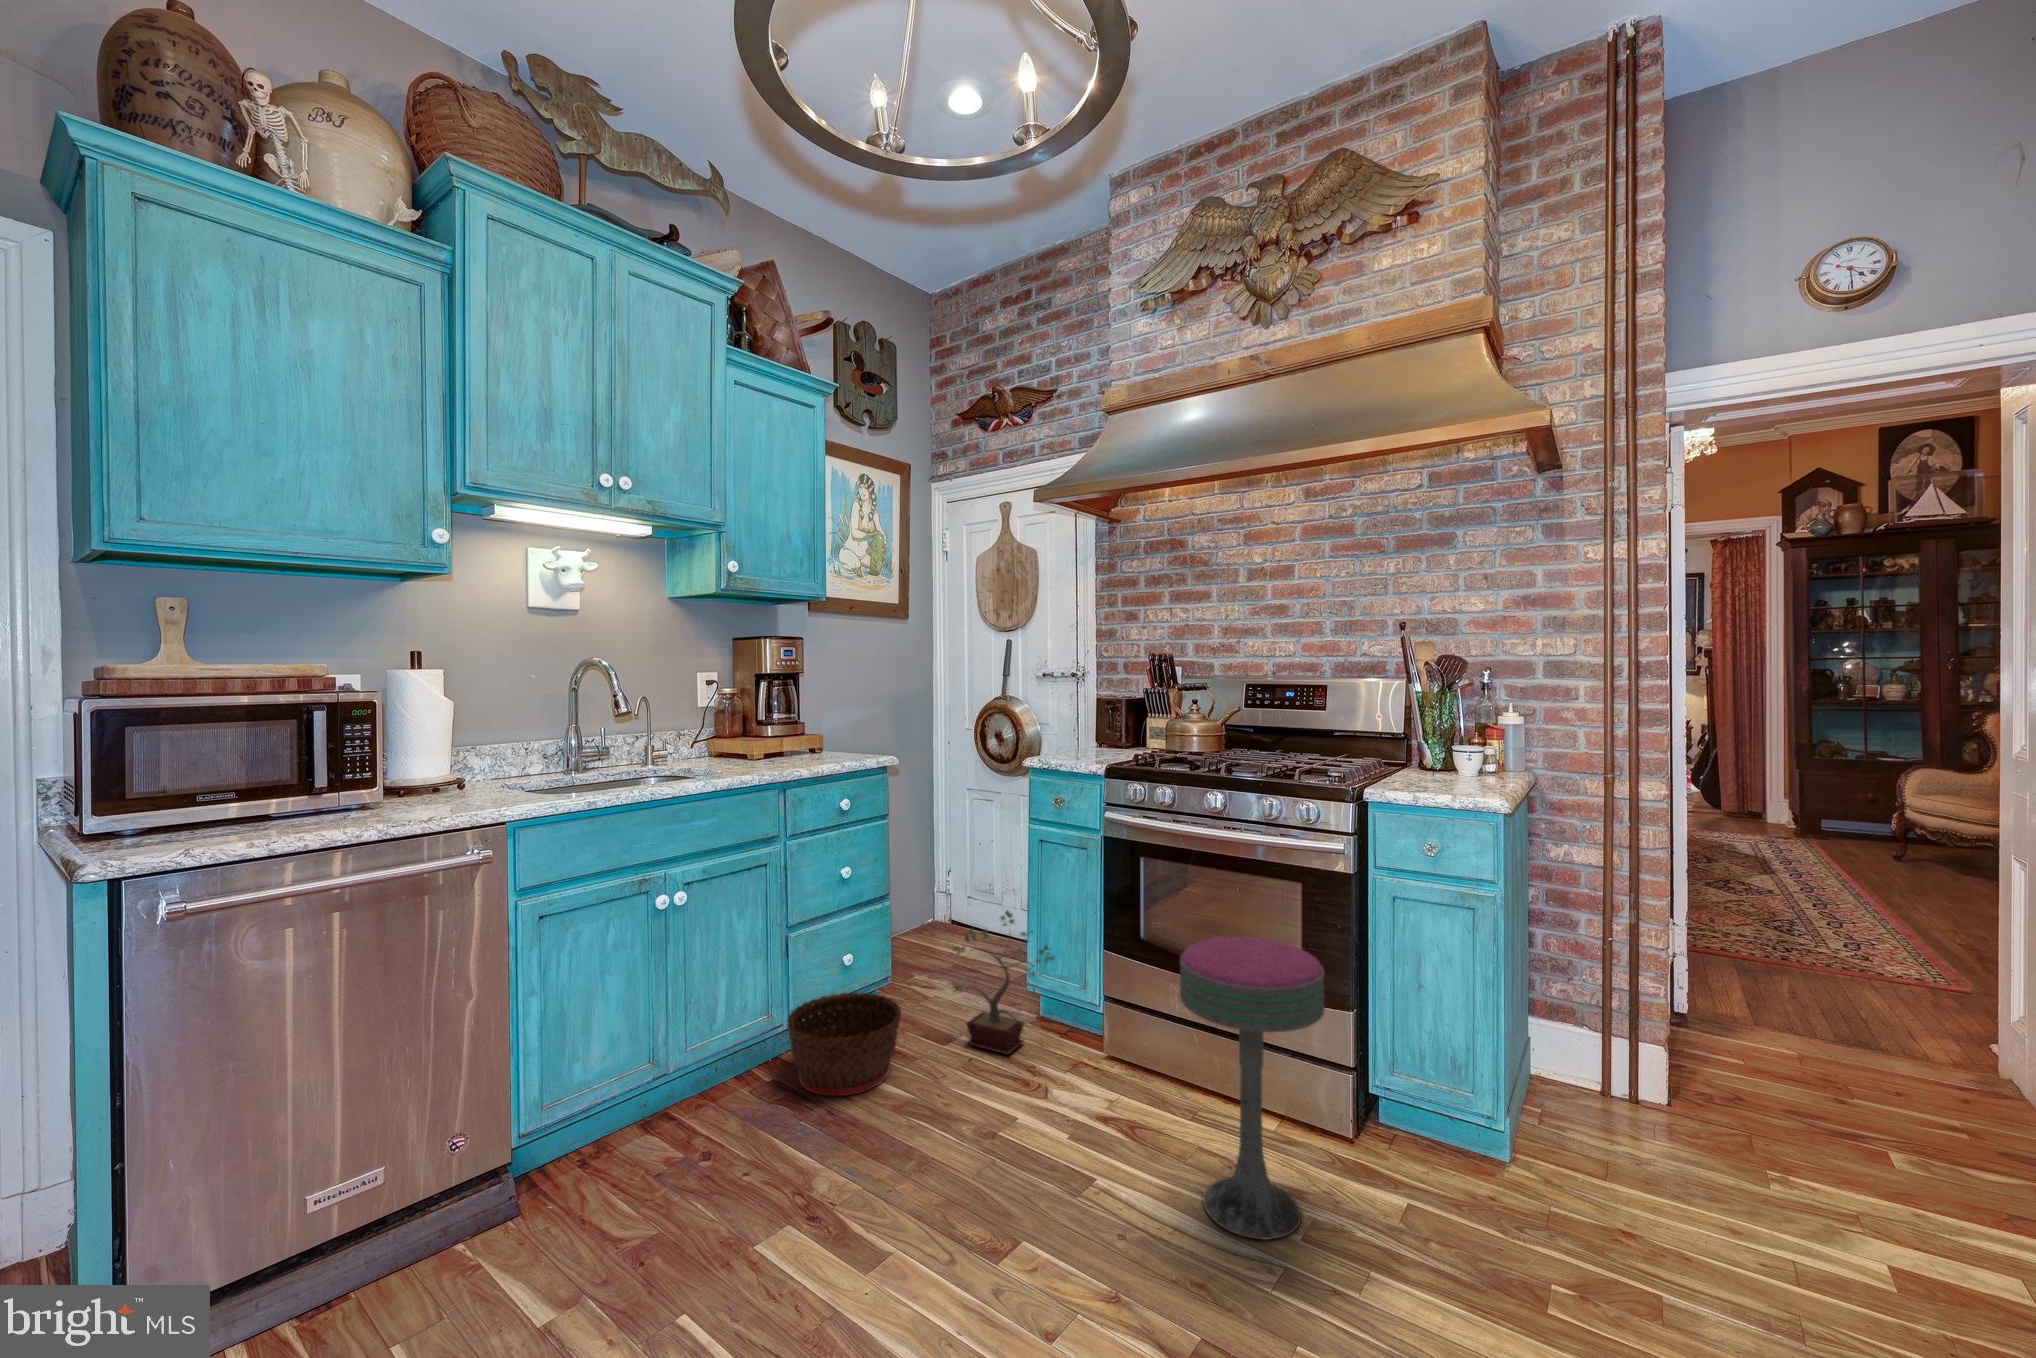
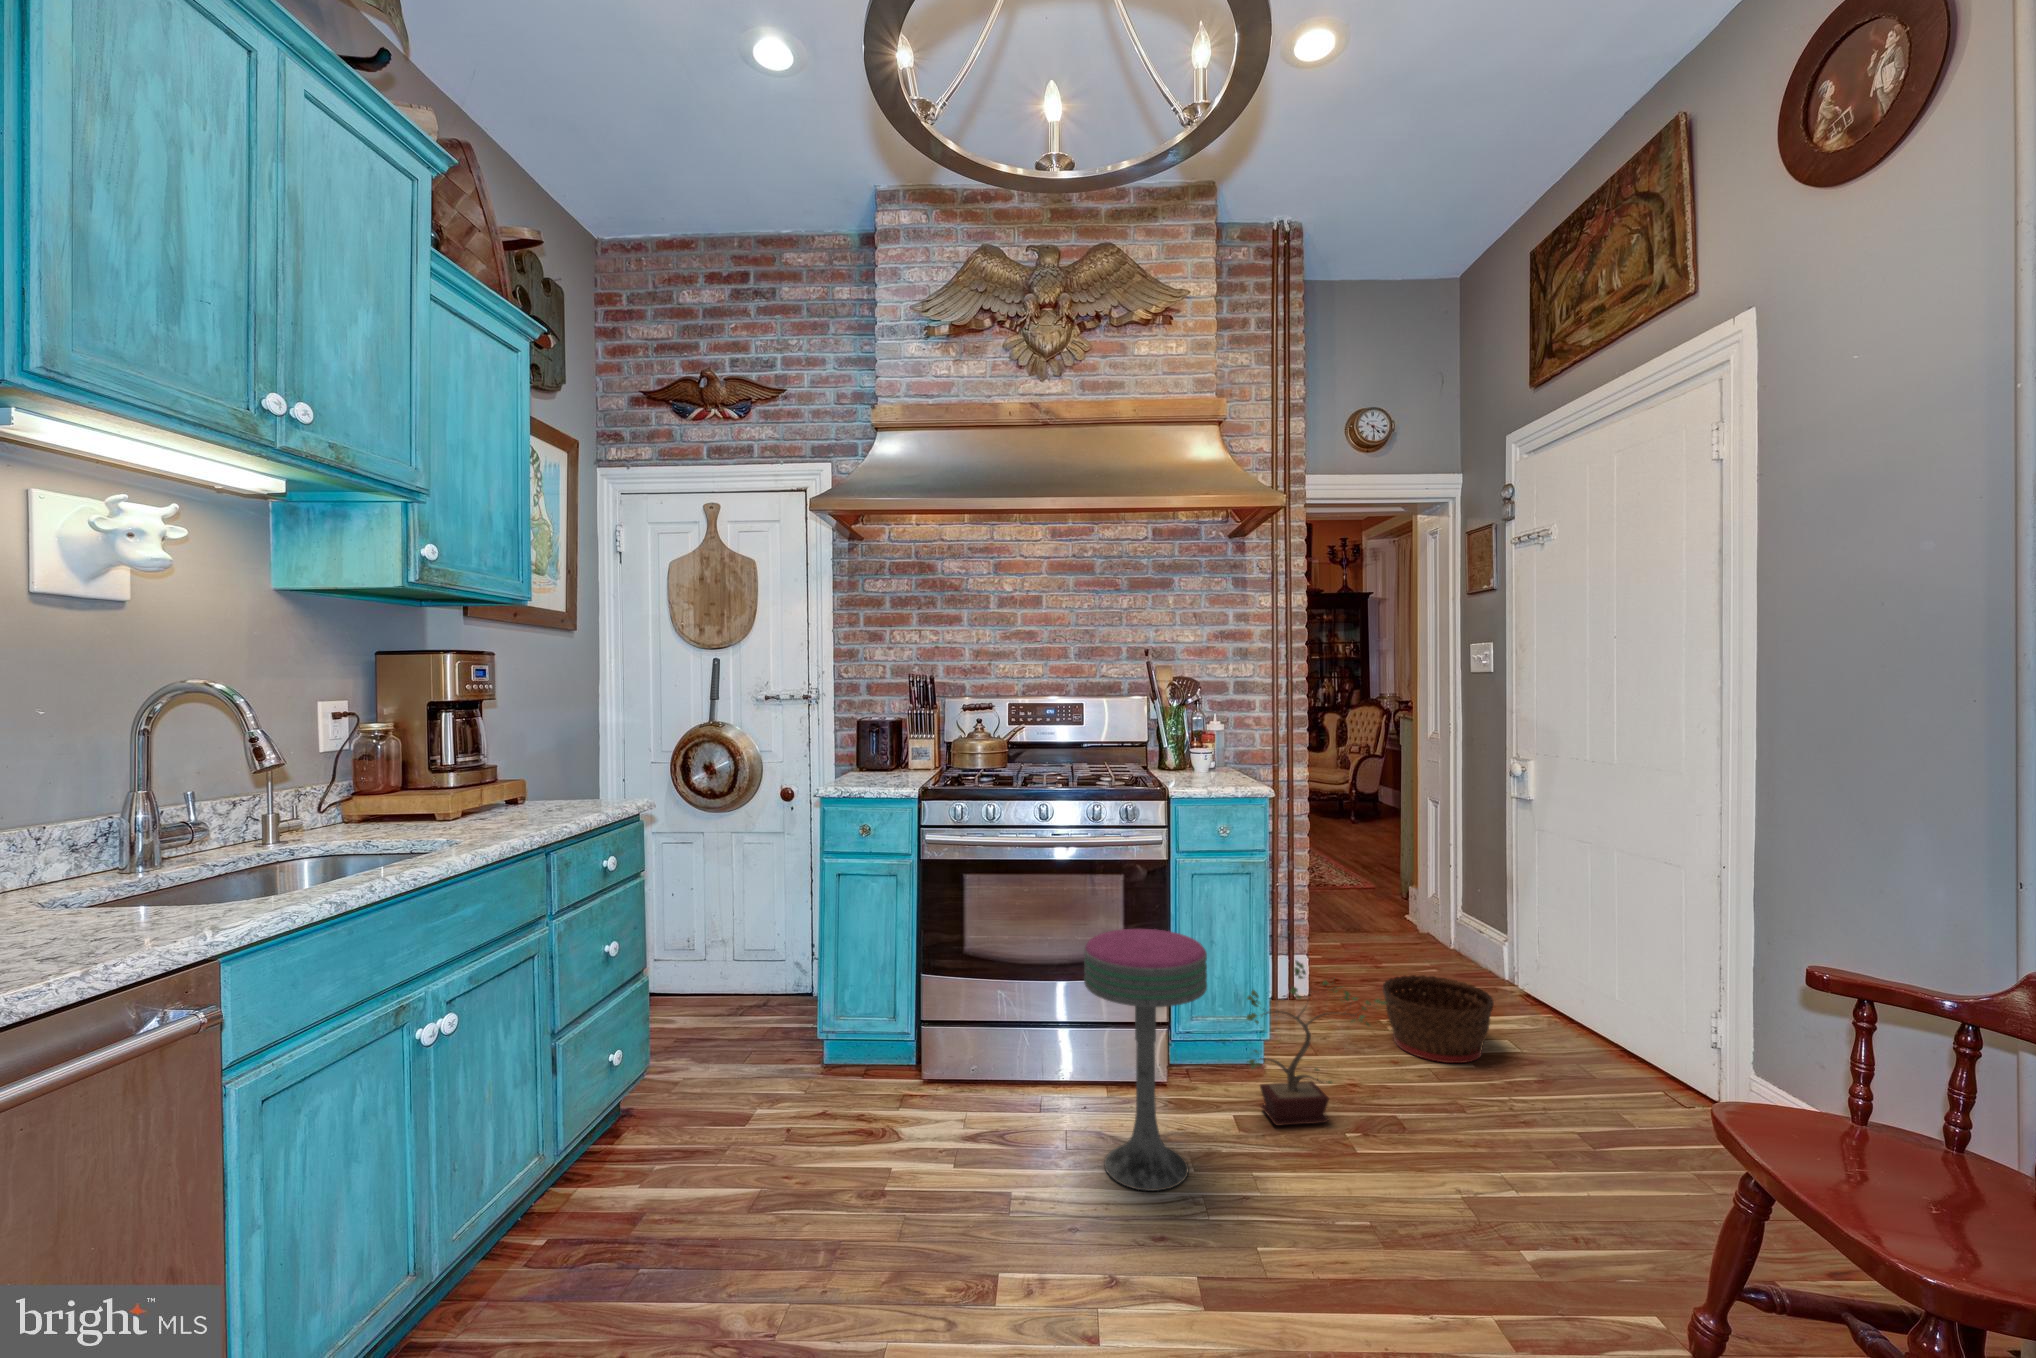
potted plant: present [952,910,1055,1055] -> present [1247,961,1387,1126]
basket: present [787,992,901,1096] -> present [1383,975,1494,1063]

